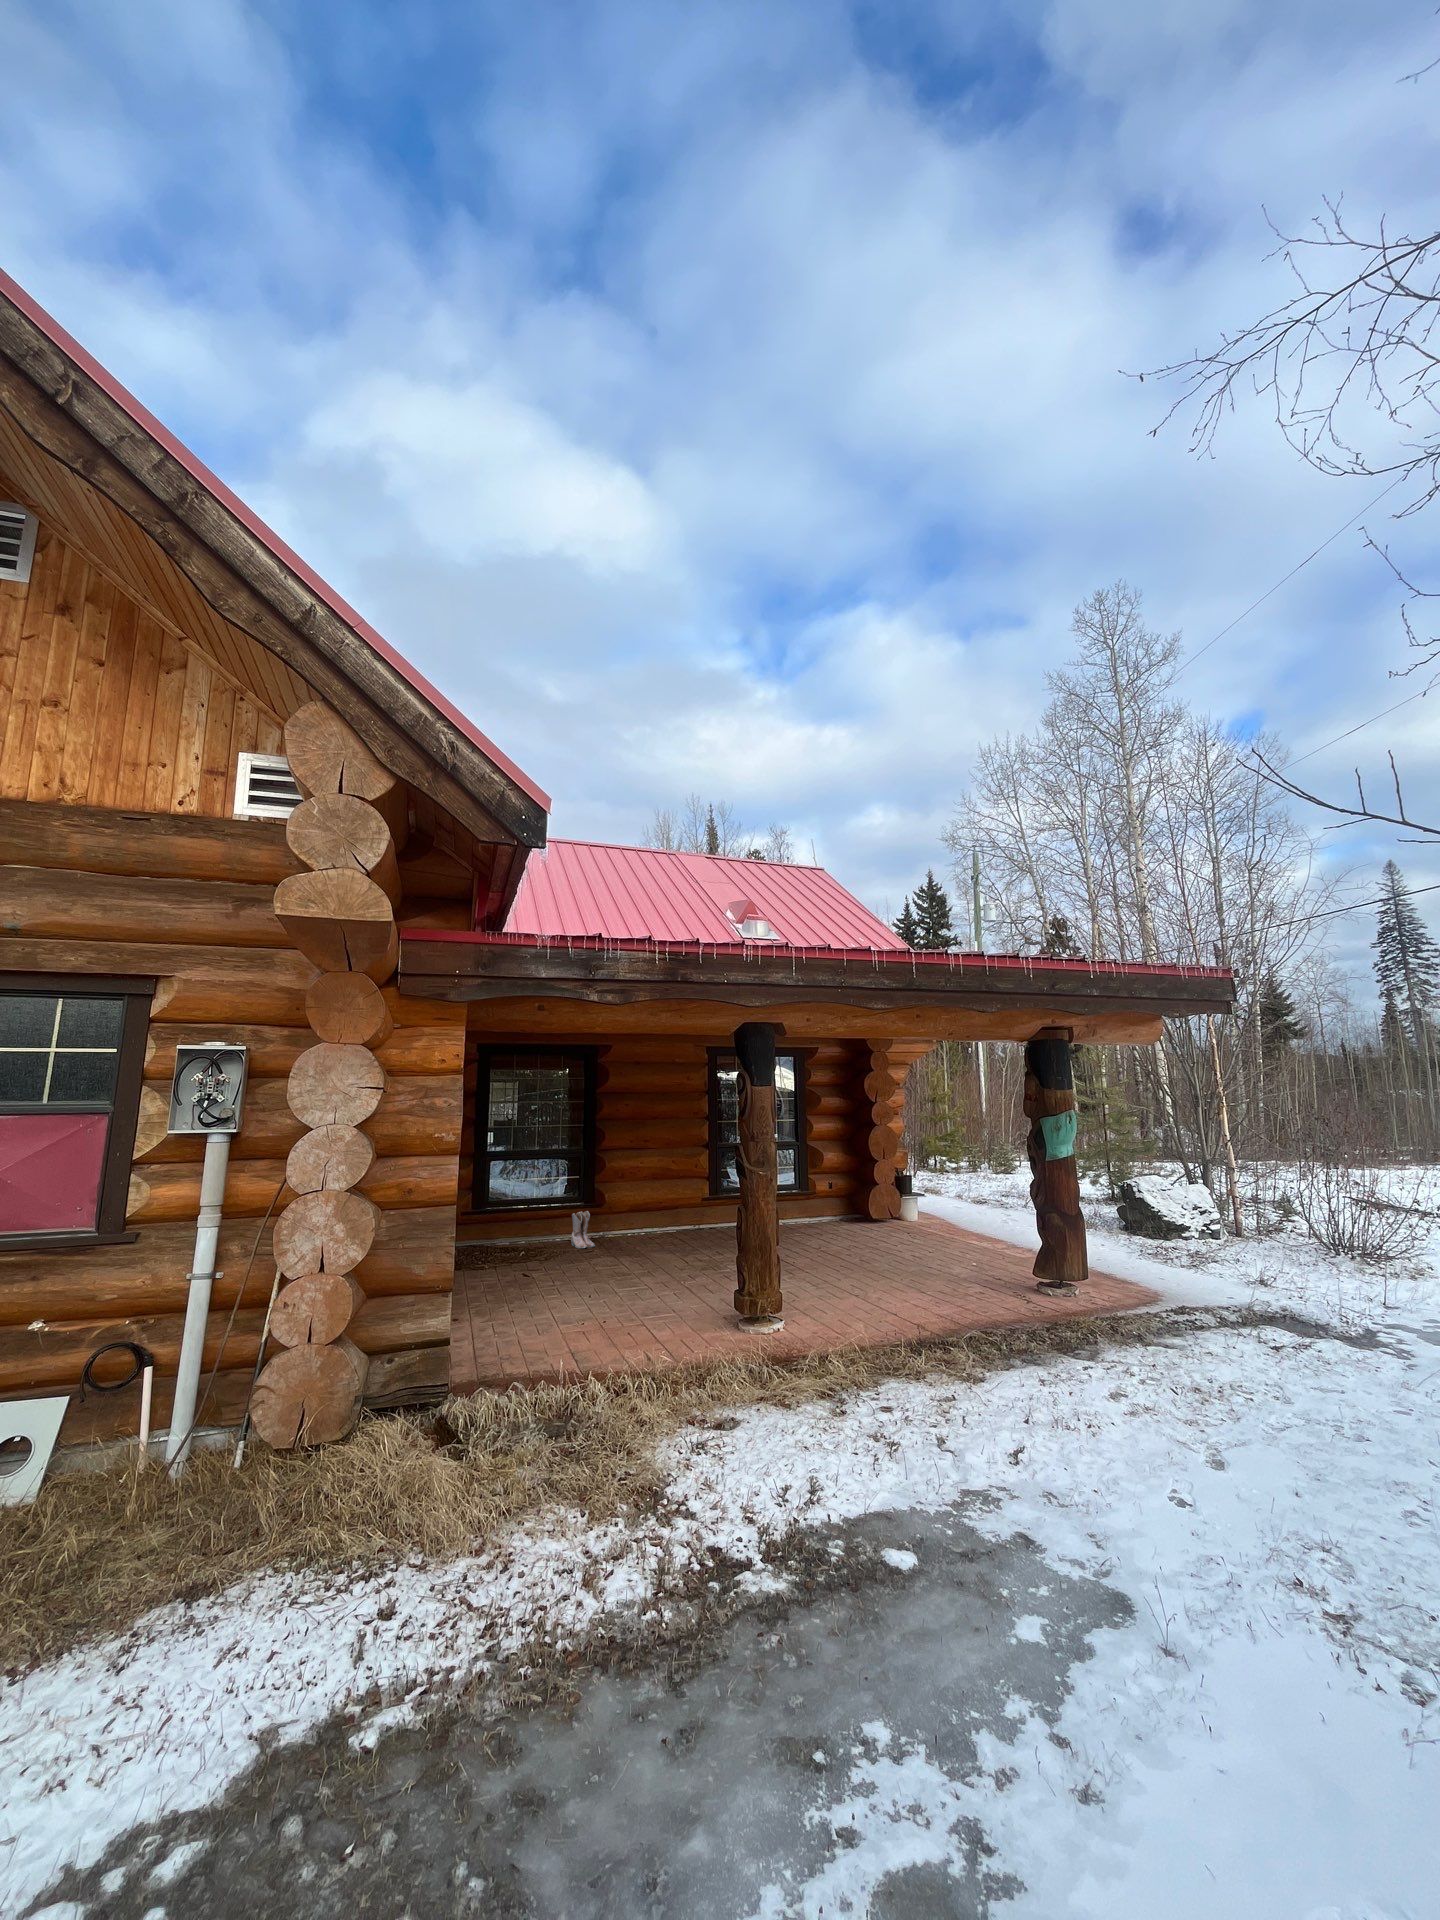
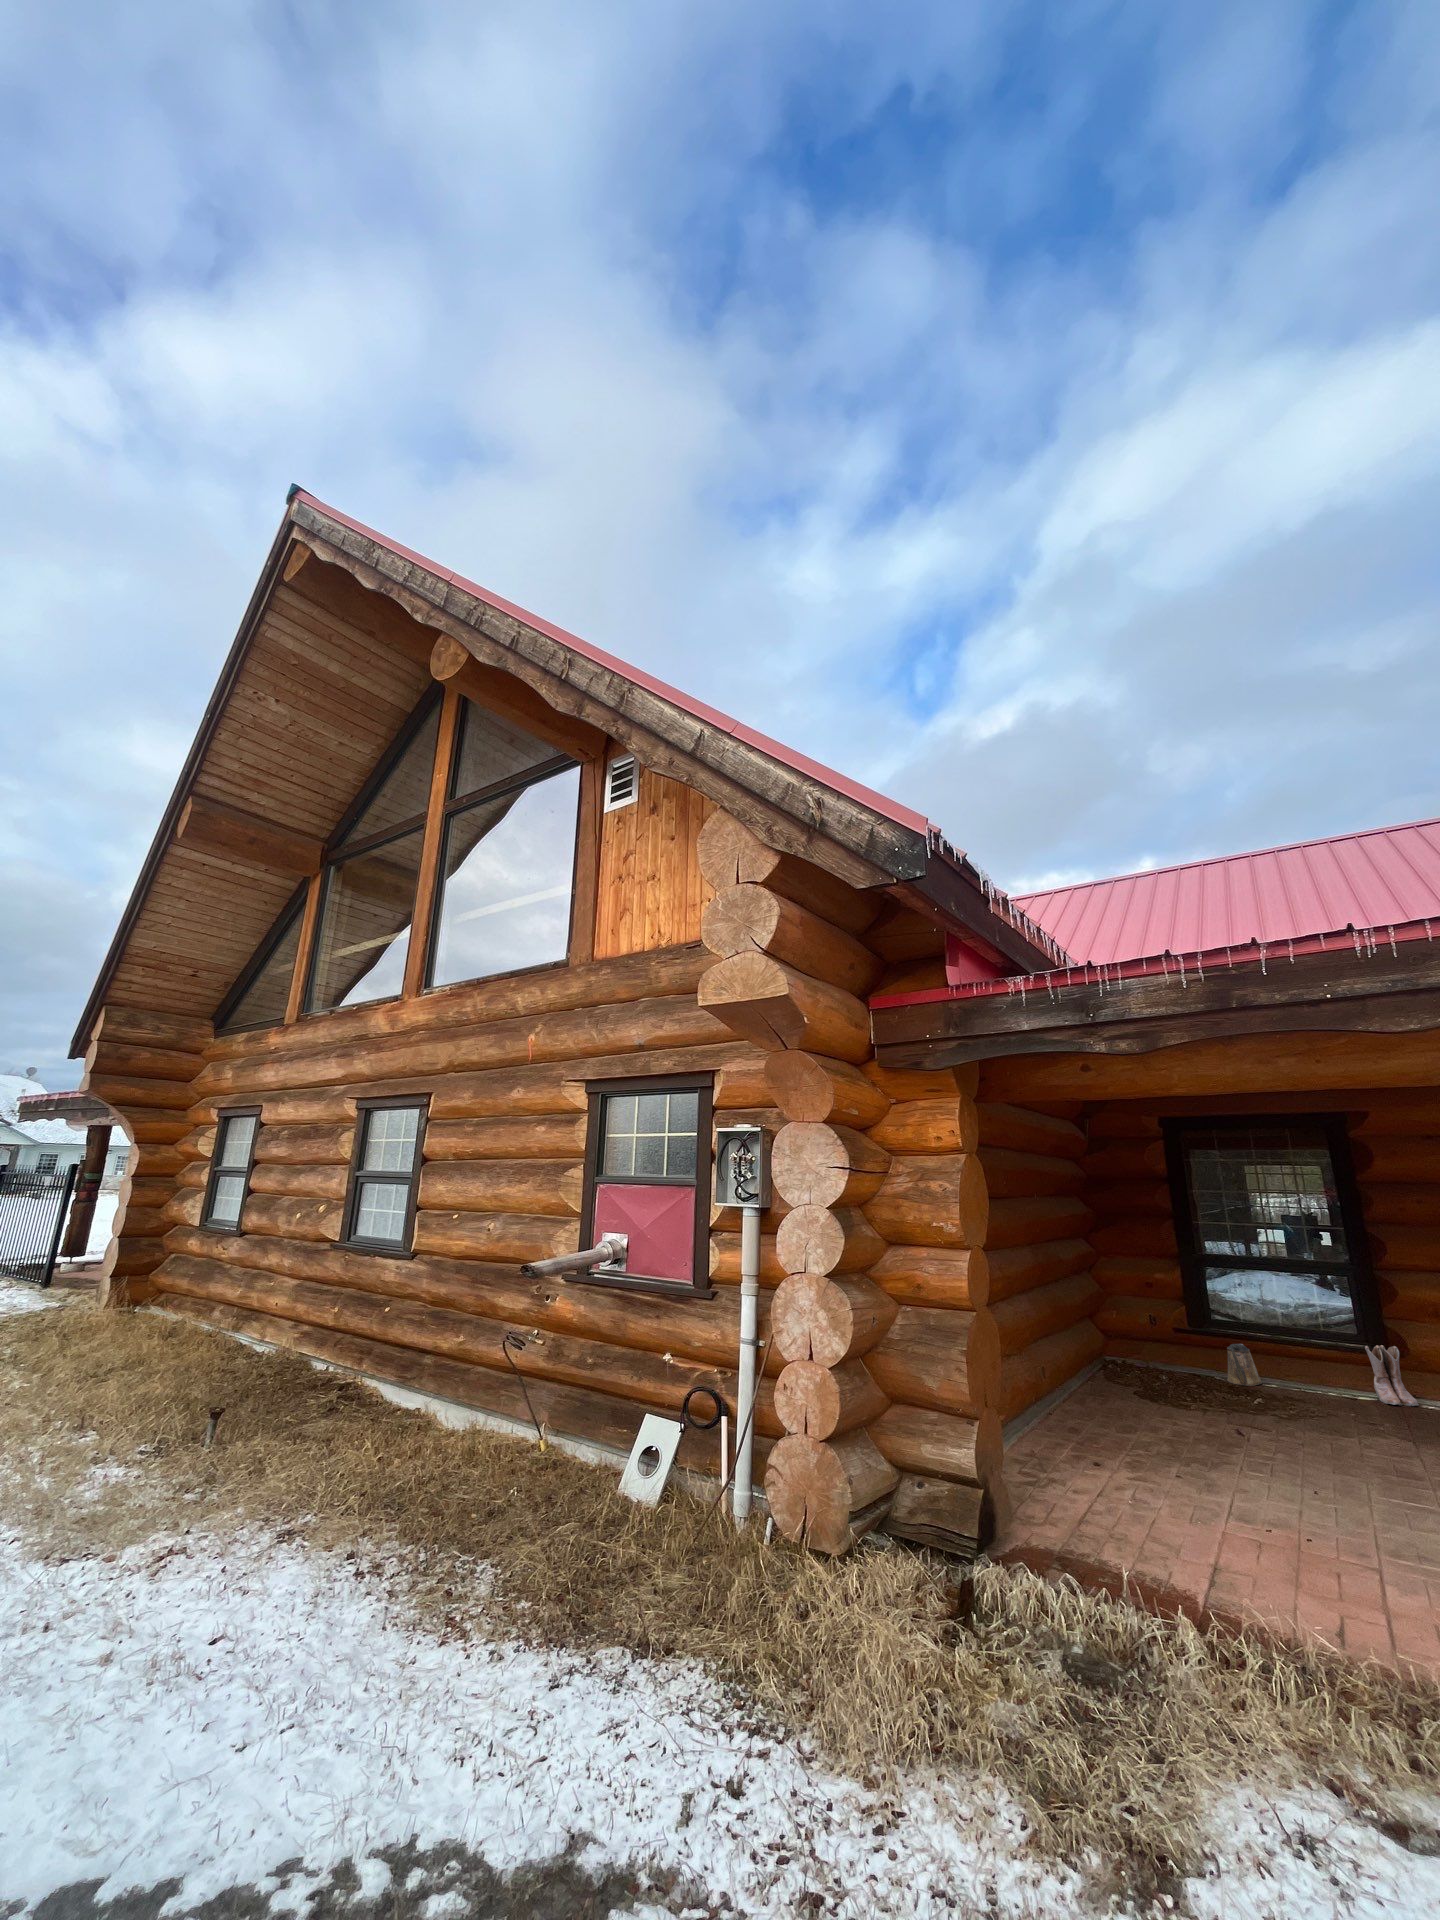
watering can: none [482,1225,505,1255] -> present [1227,1344,1262,1386]

